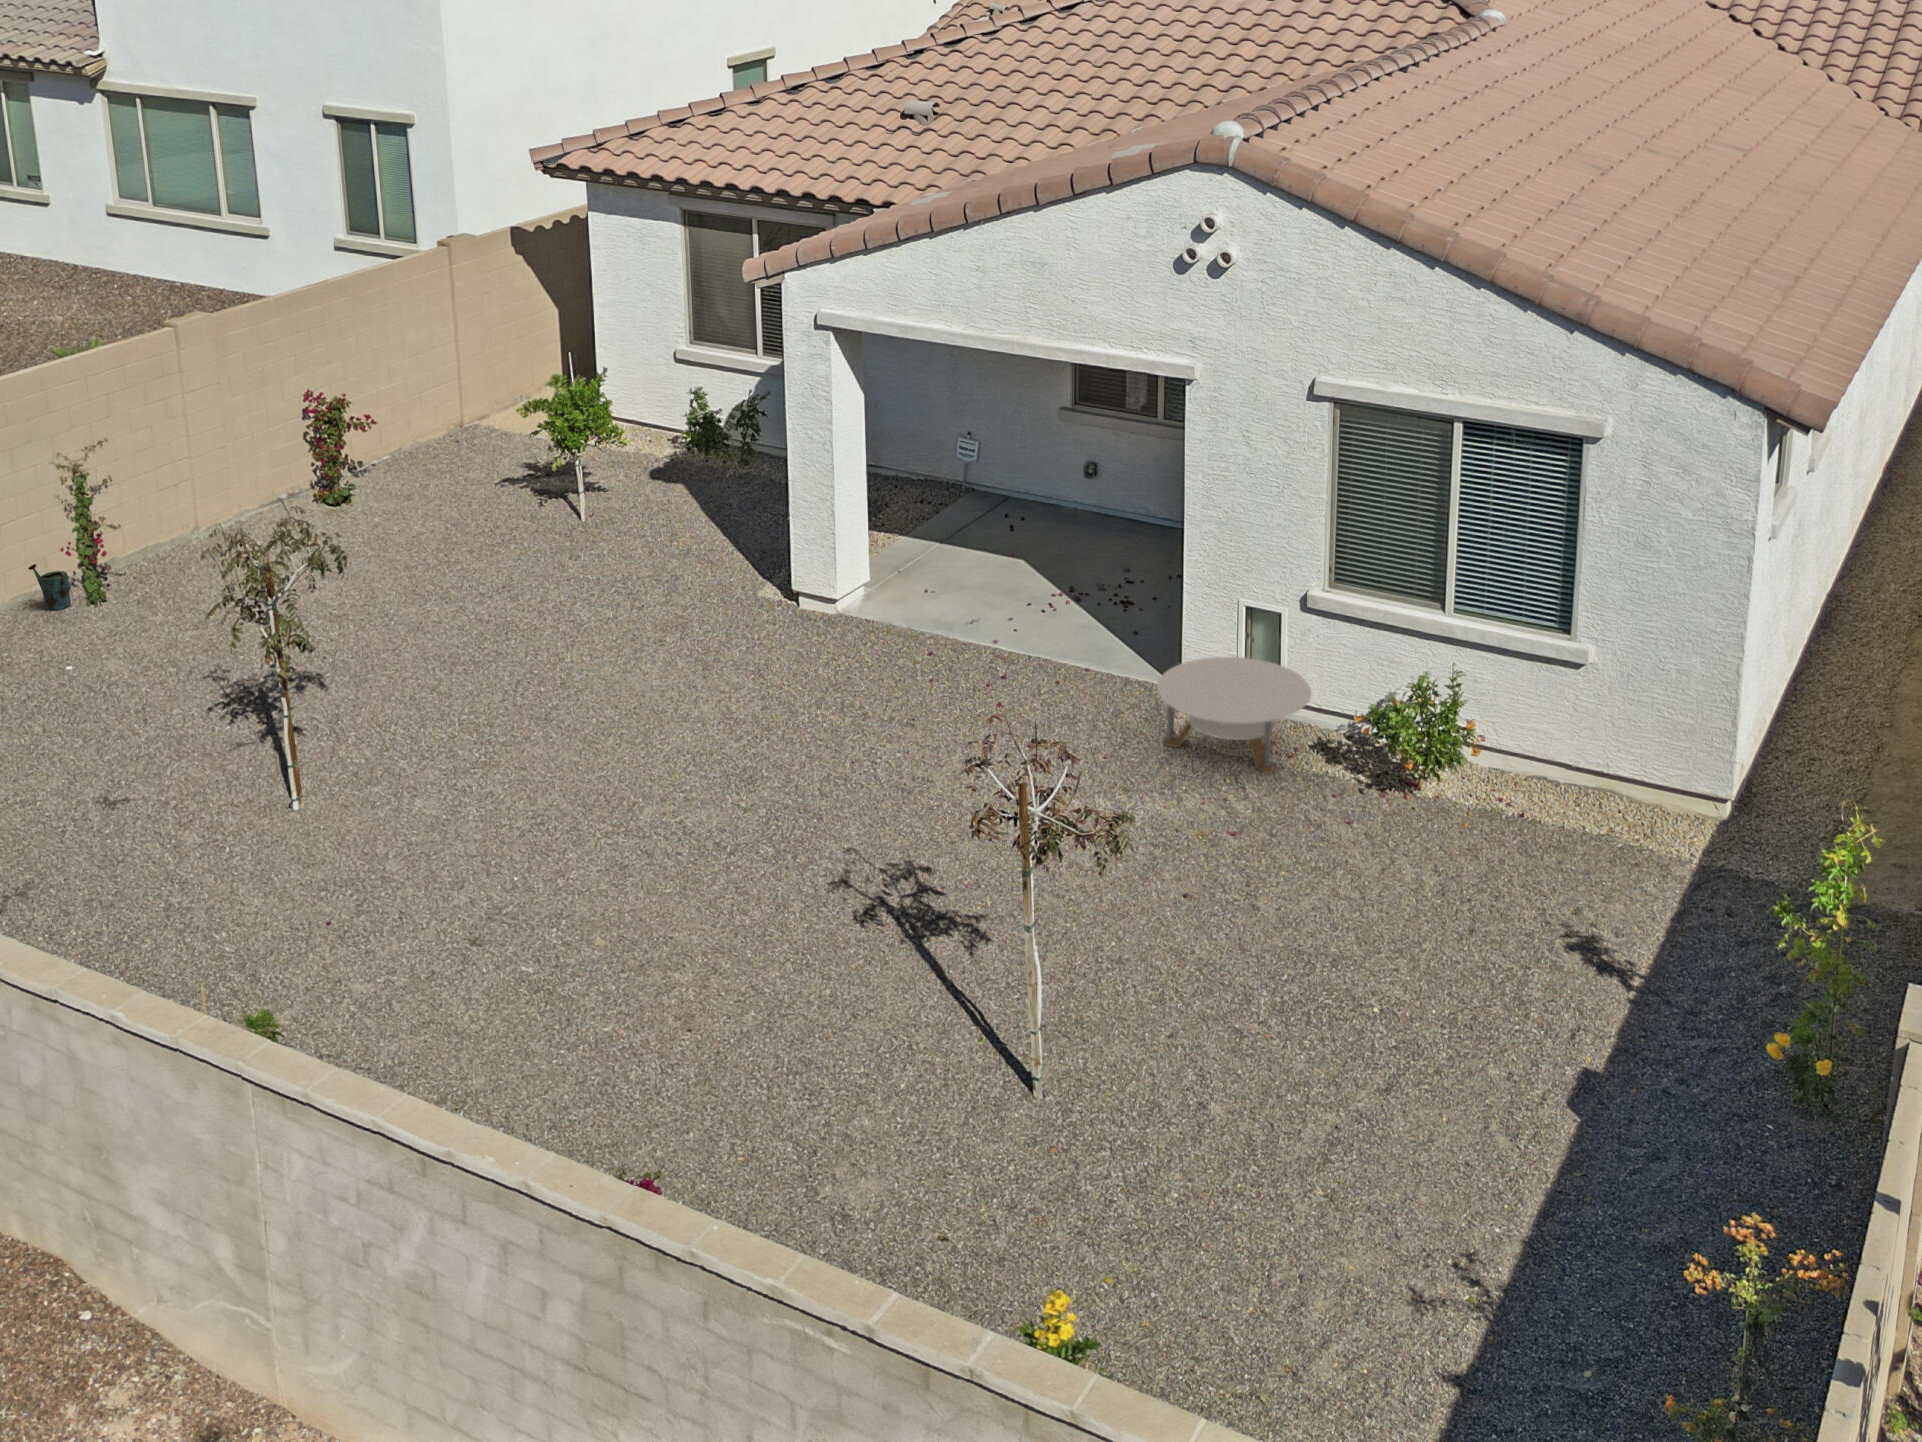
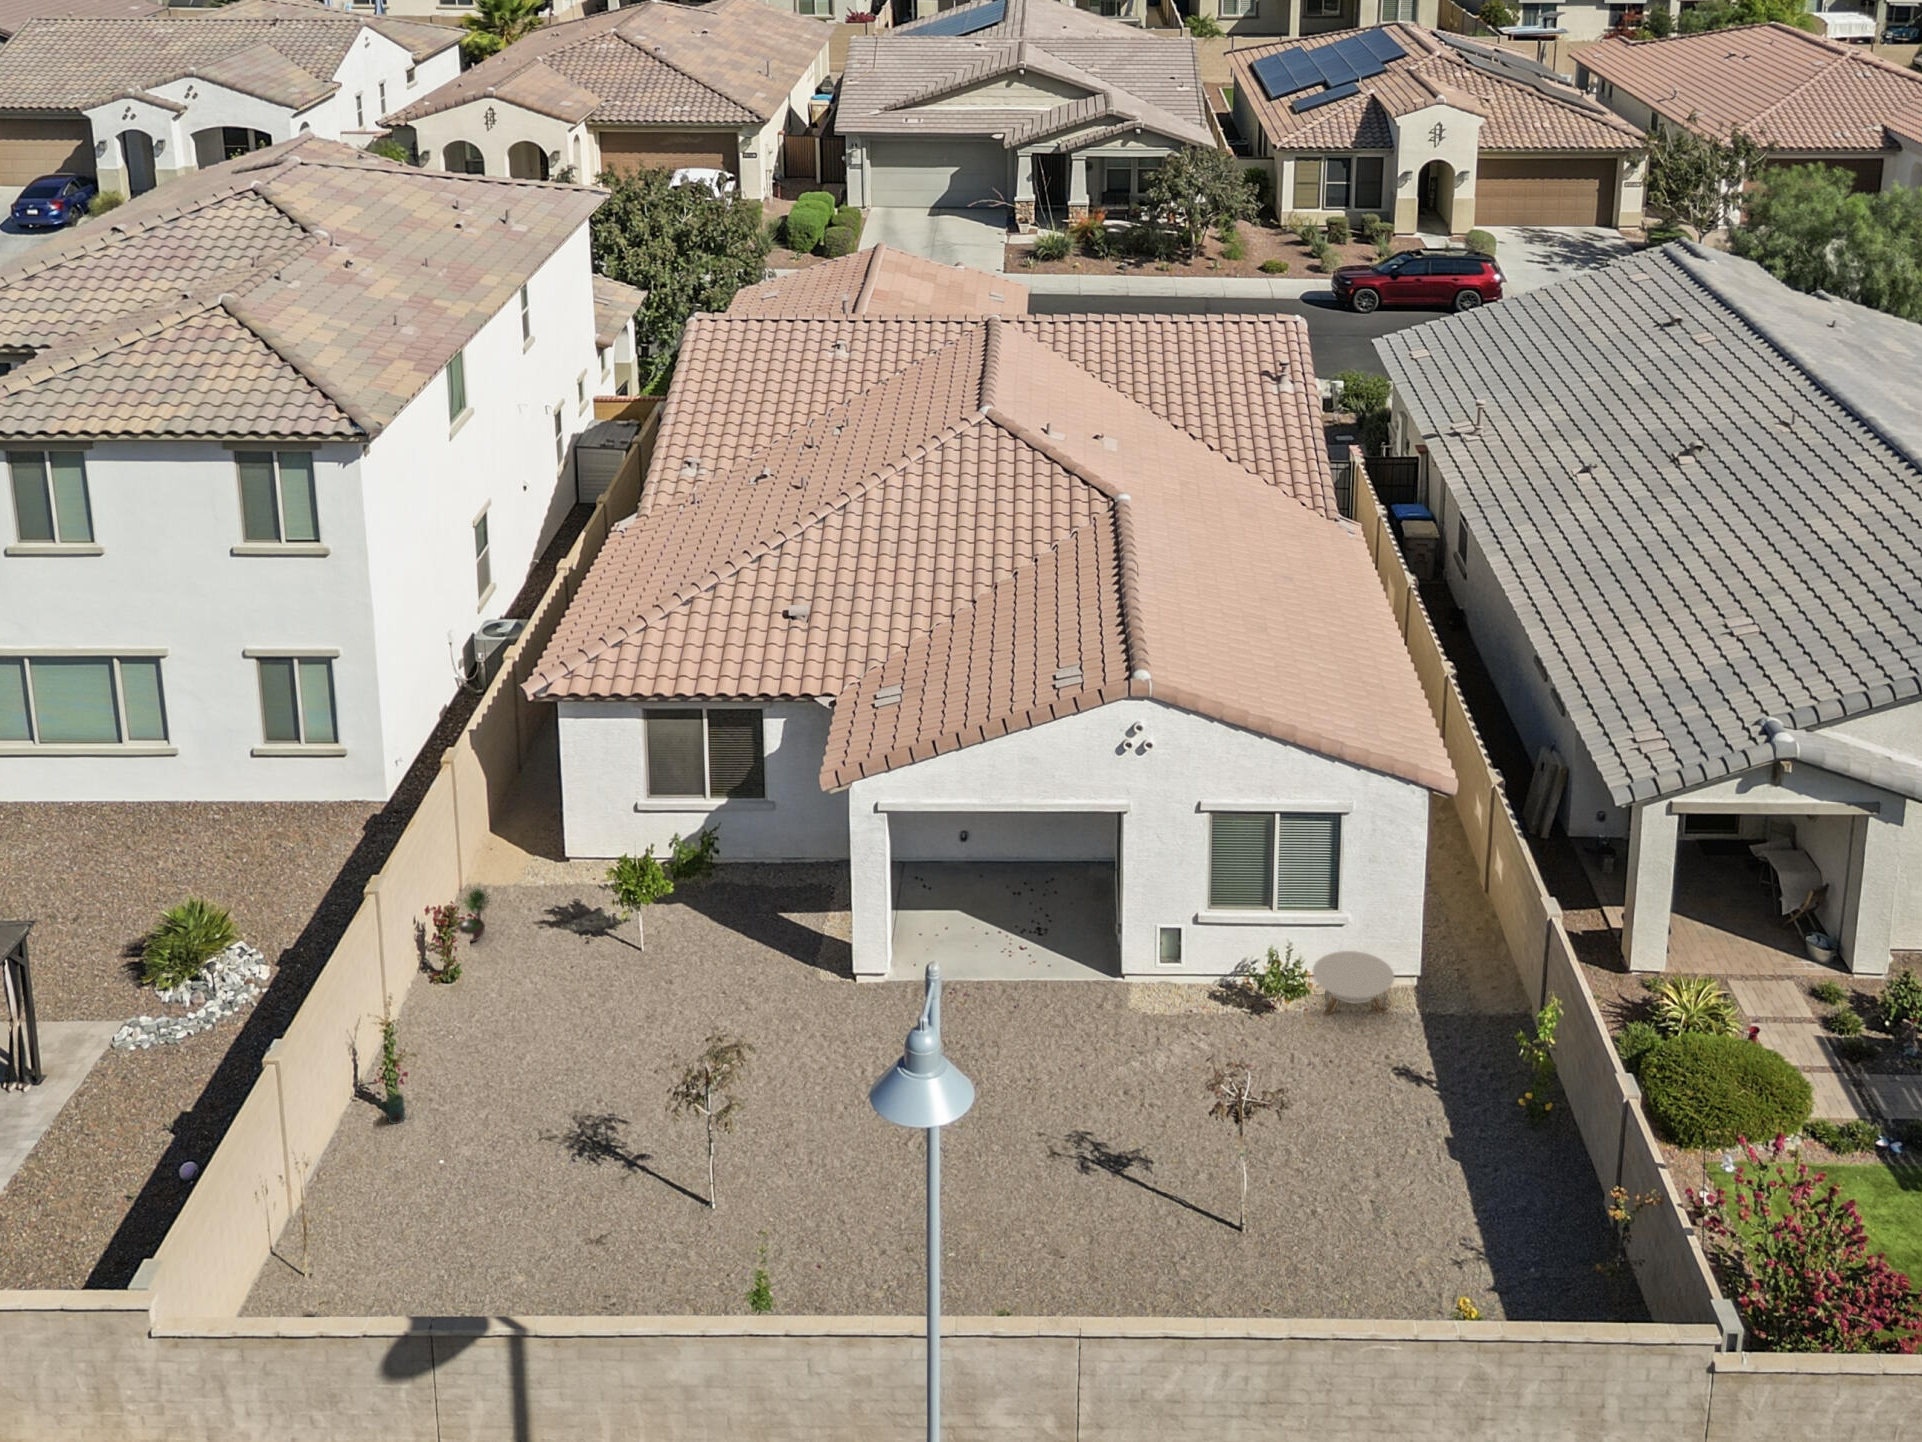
potted tree: none [369,391,415,472] -> present [457,888,491,942]
round table: present [1157,657,1311,774] -> present [1312,951,1394,1015]

